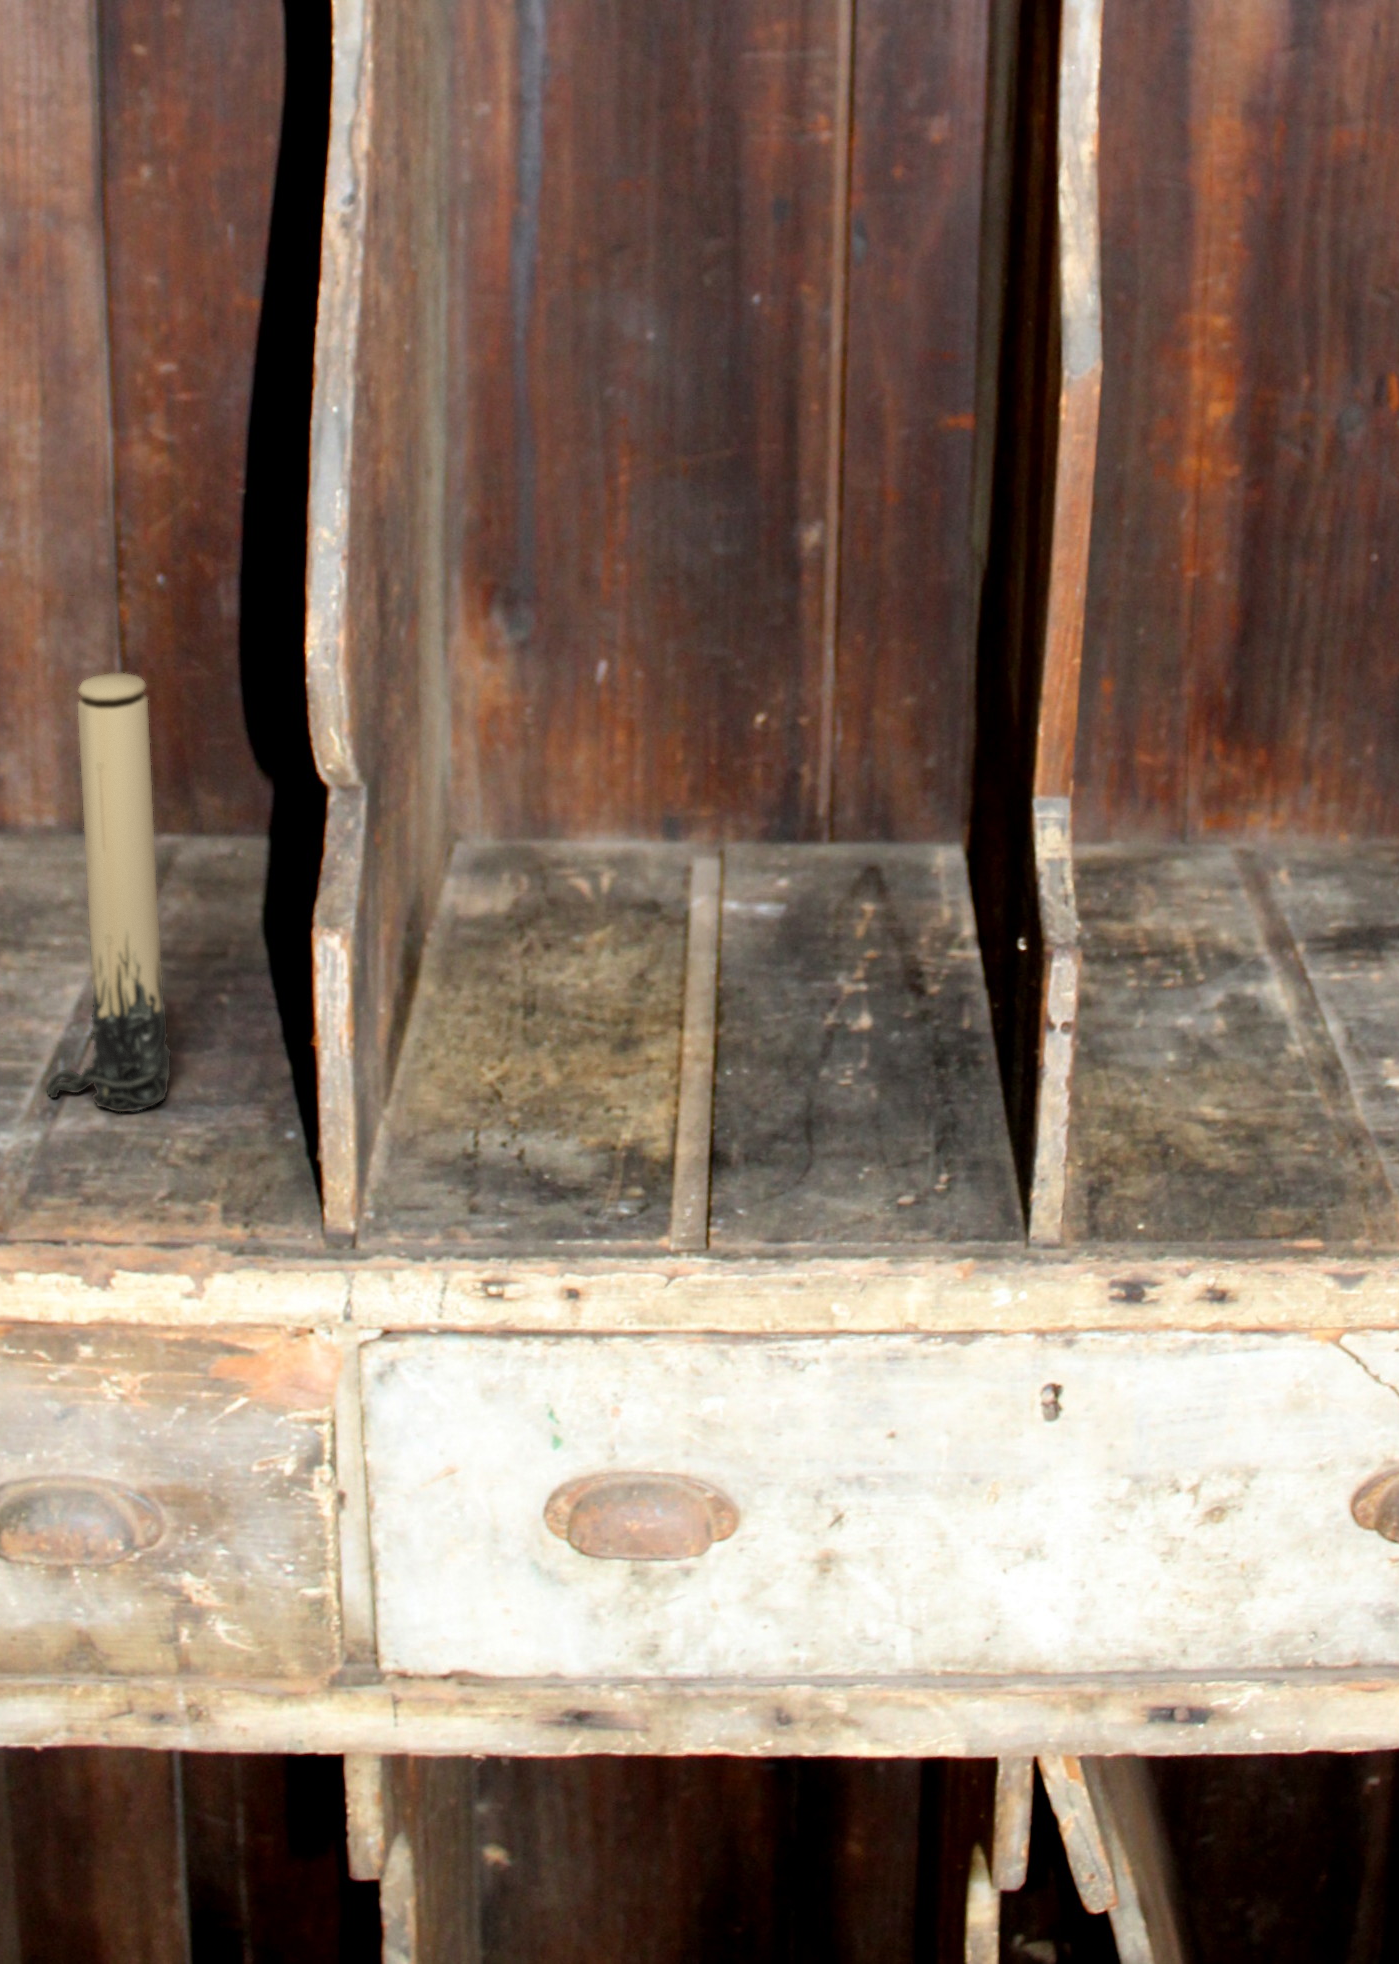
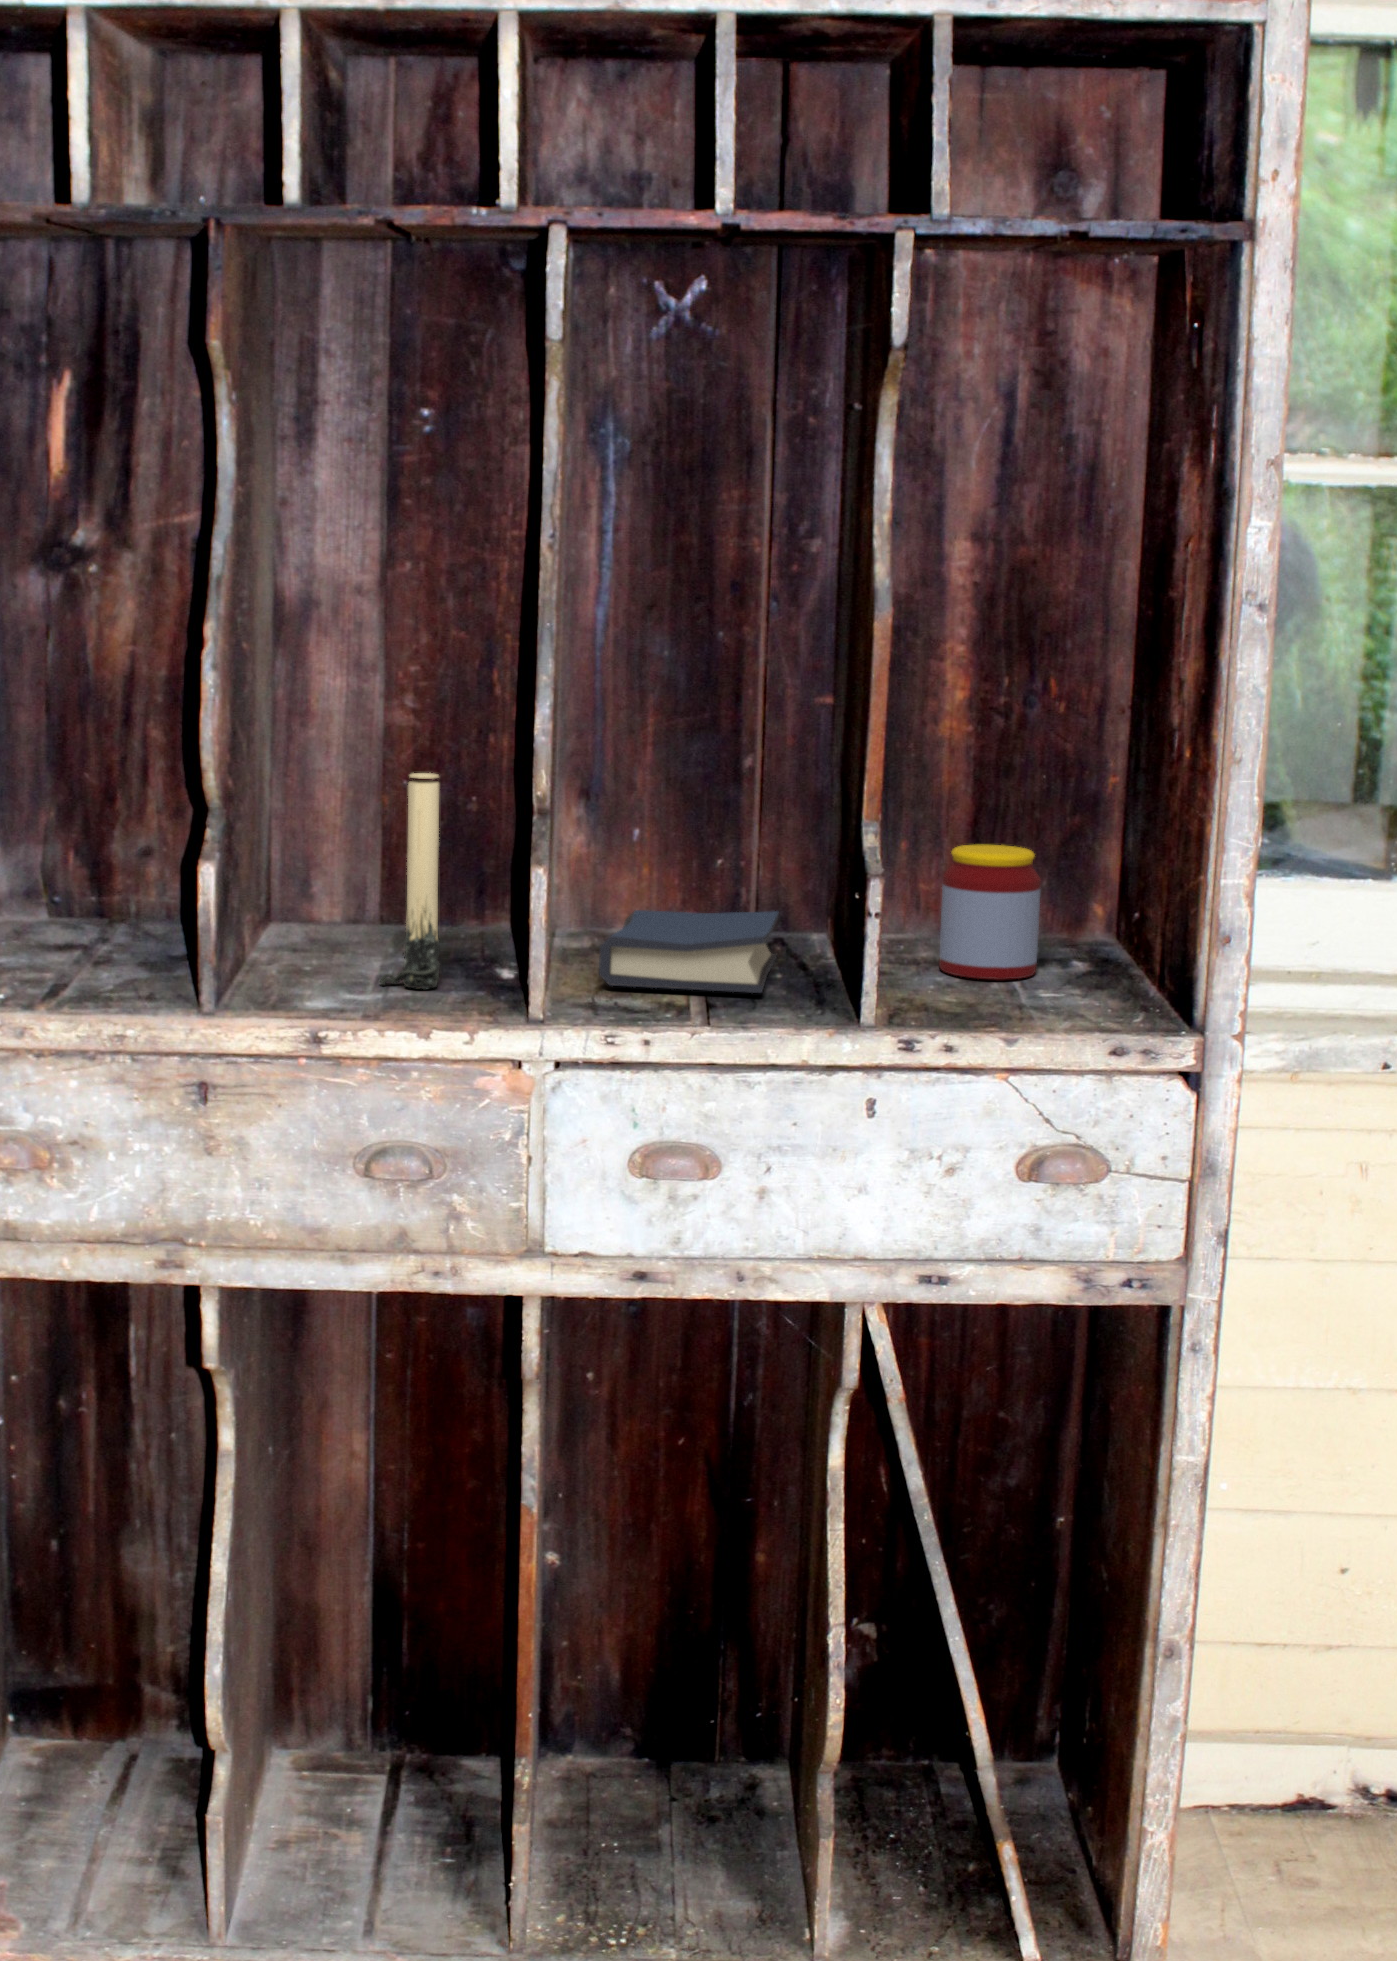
jar: none [1180,727,1379,1017] -> present [939,844,1041,980]
hardback book: none [498,839,873,1110] -> present [599,910,779,993]

